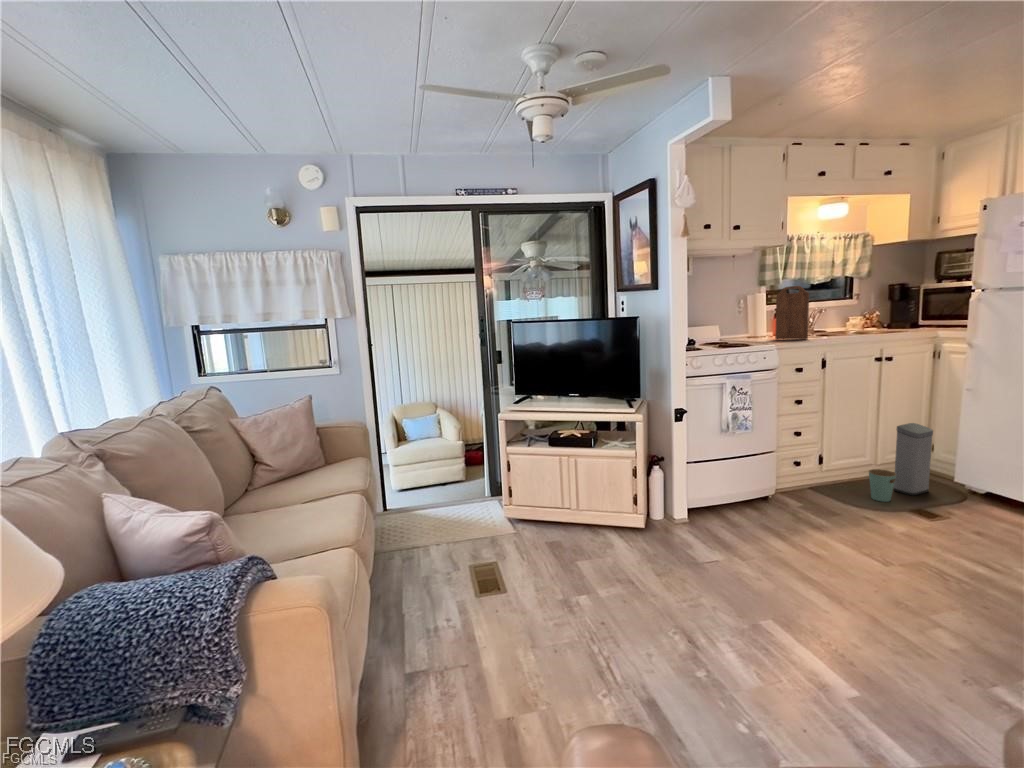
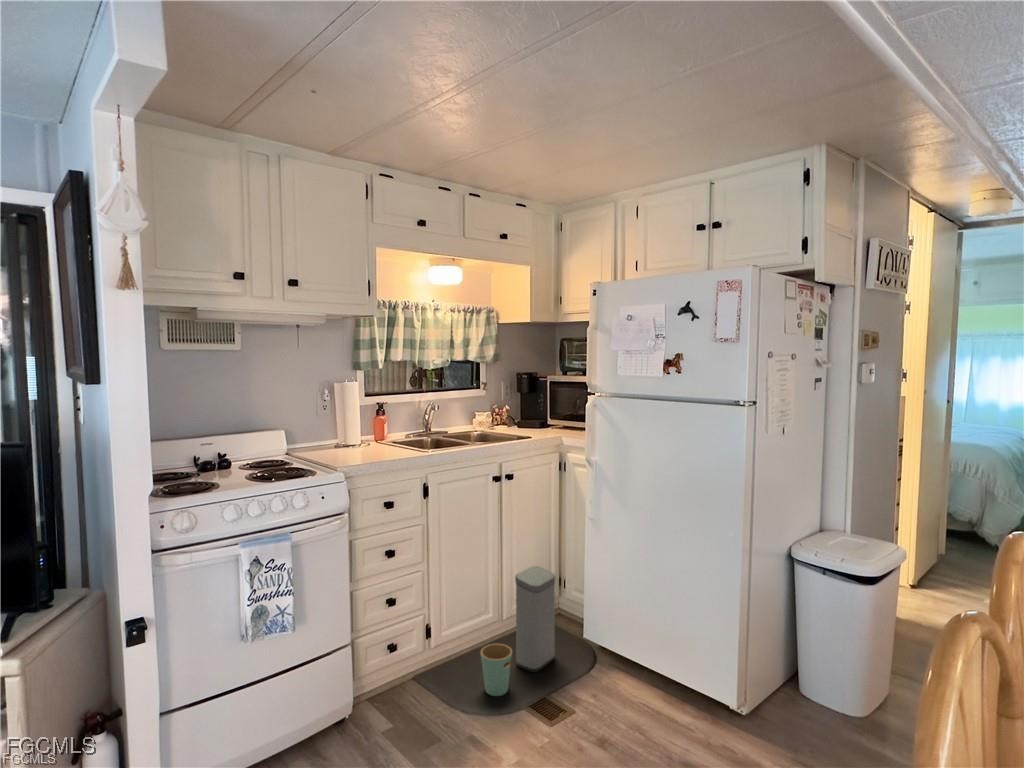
cutting board: present [775,286,809,340] -> none [361,378,402,458]

